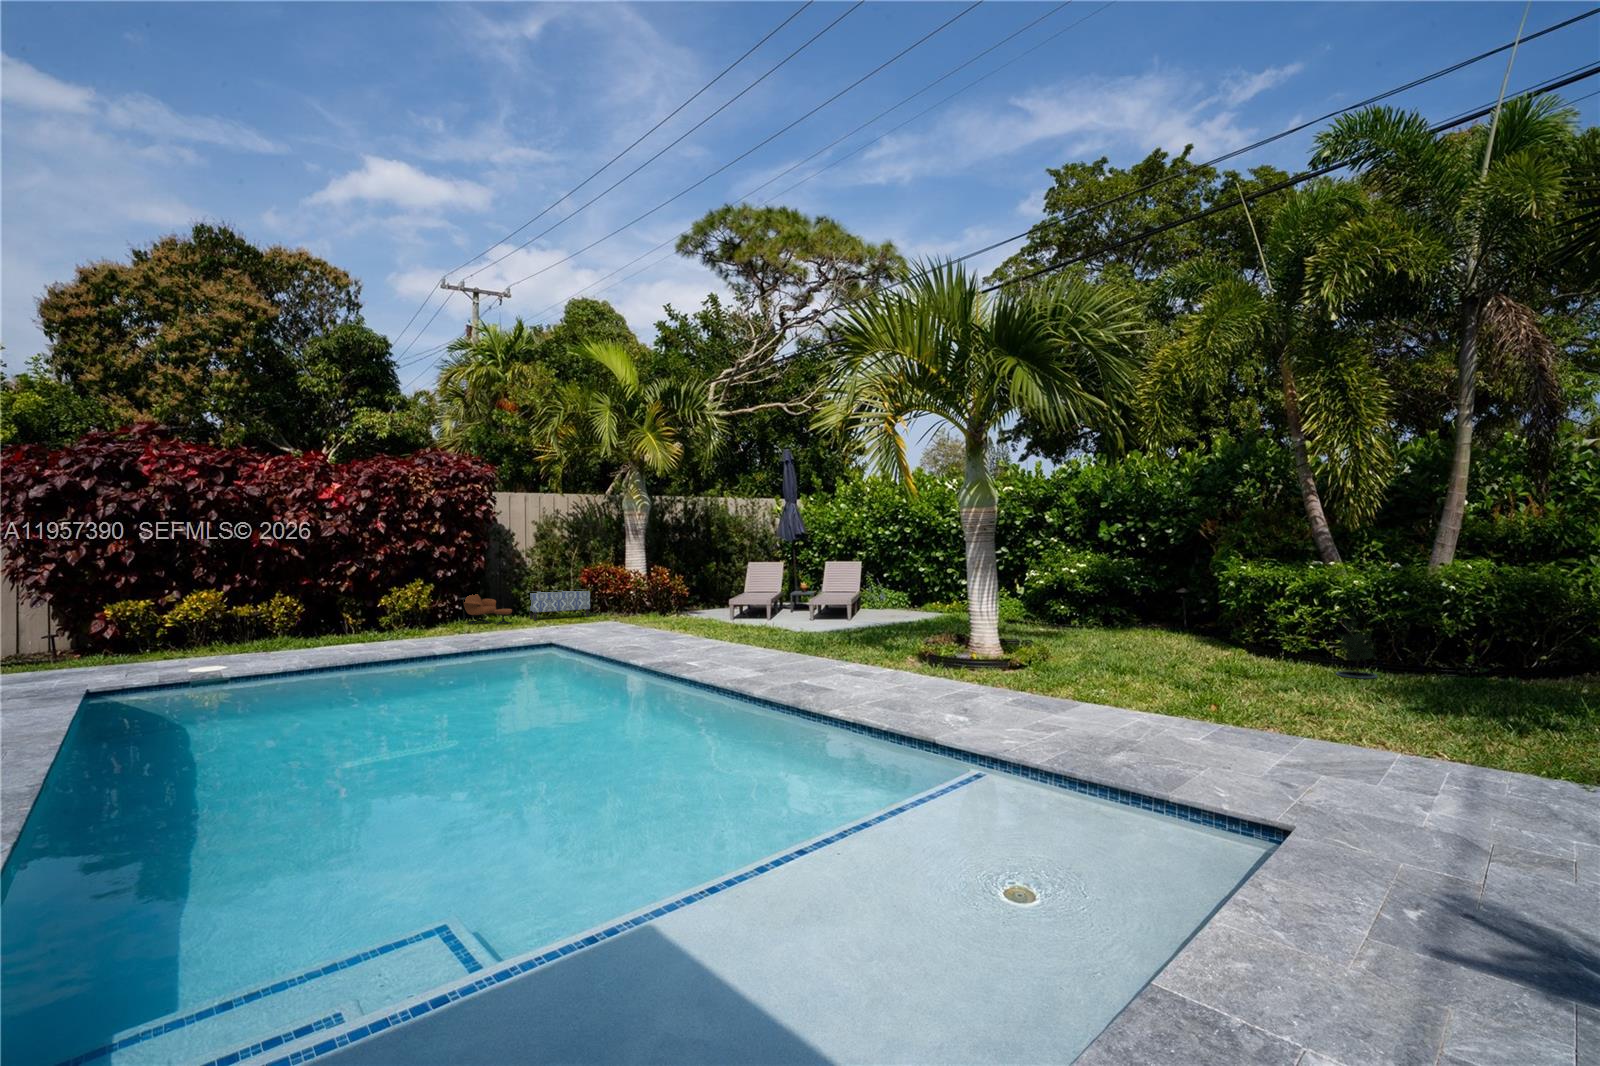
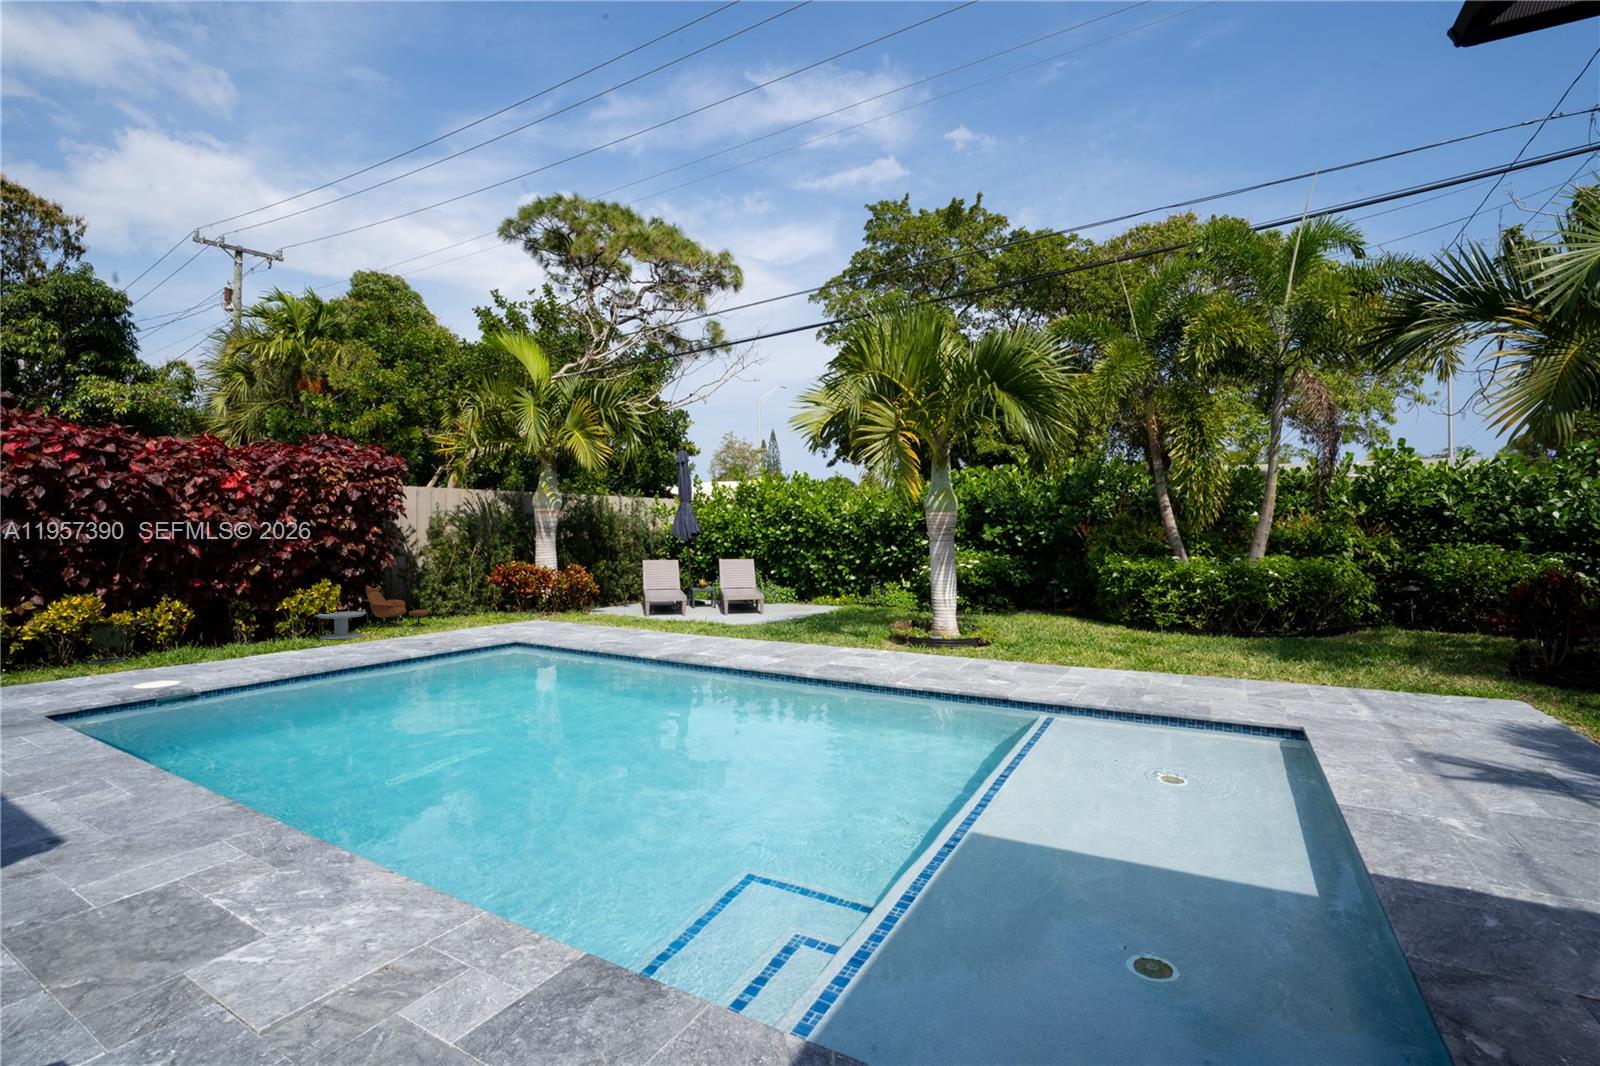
bench: present [530,591,590,621] -> none [433,588,502,622]
side table: none [403,609,448,634] -> present [315,611,366,639]
potted tree: present [1336,621,1377,679] -> present [88,626,125,664]

